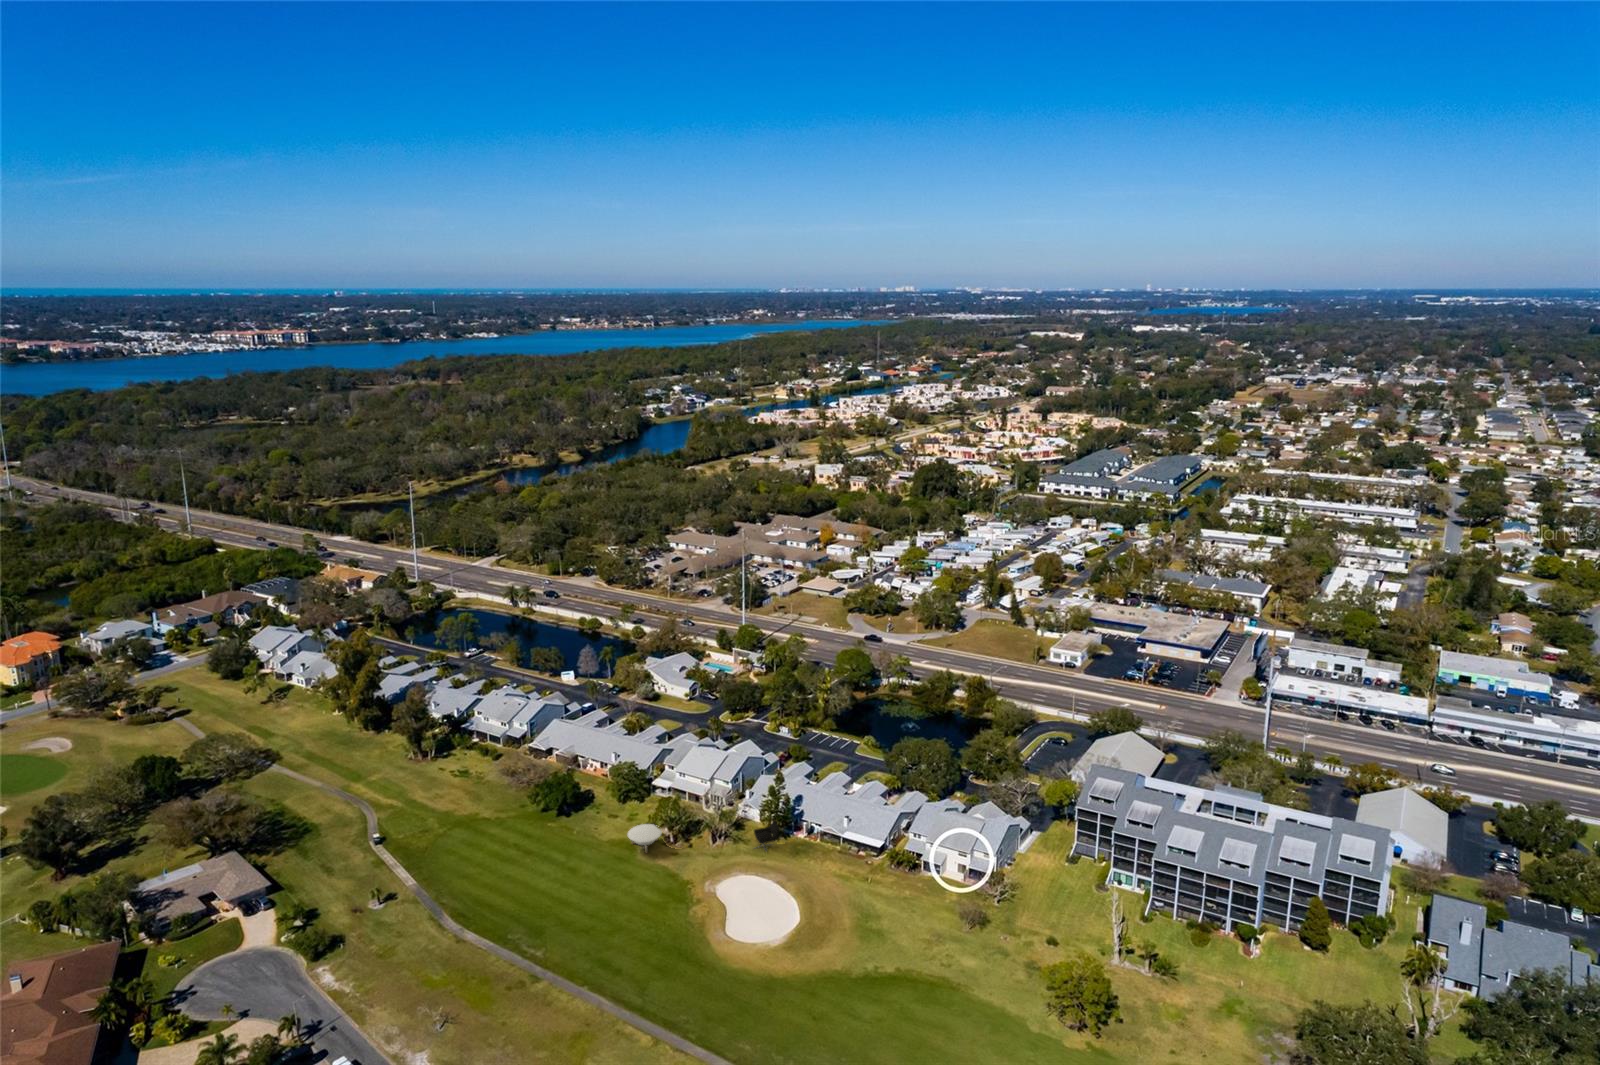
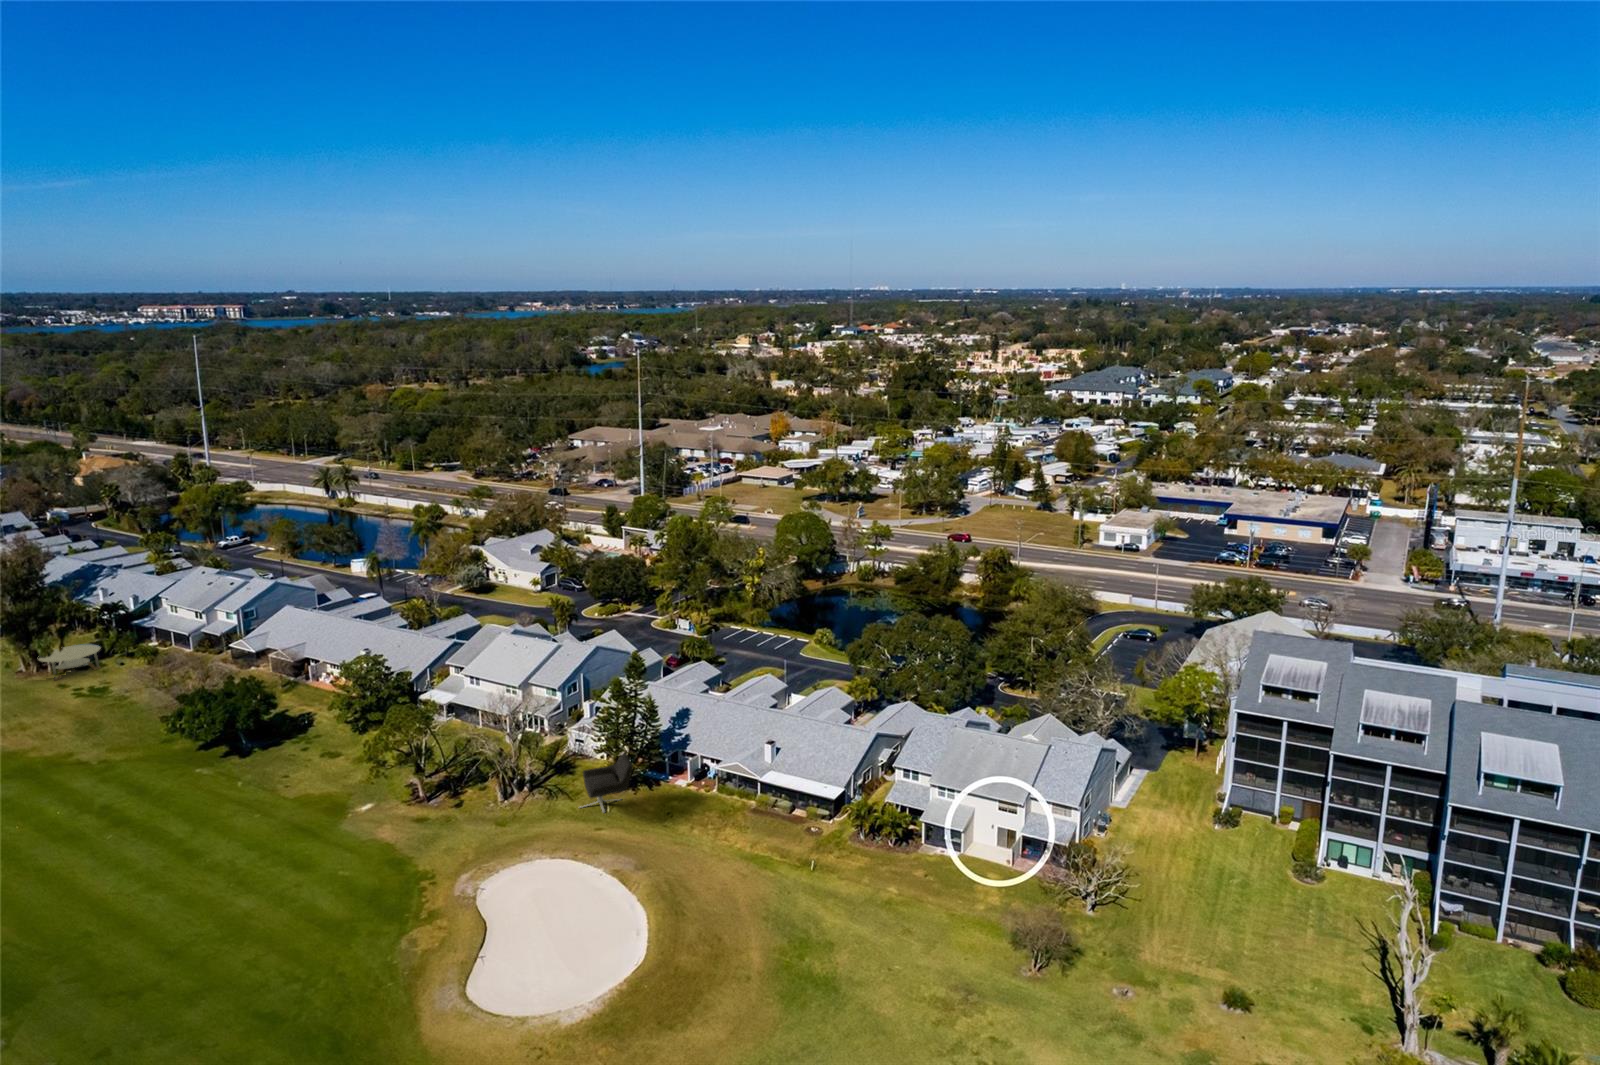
round table: present [628,824,662,853] -> present [39,644,100,681]

